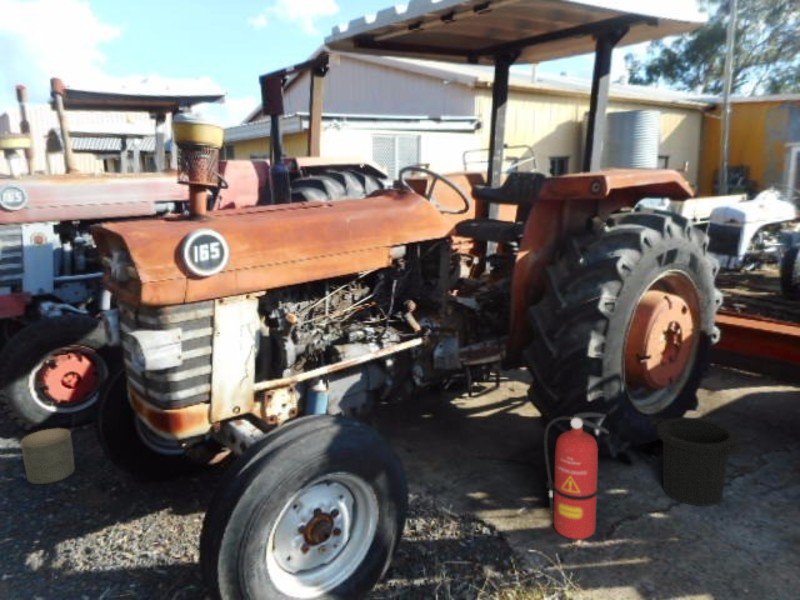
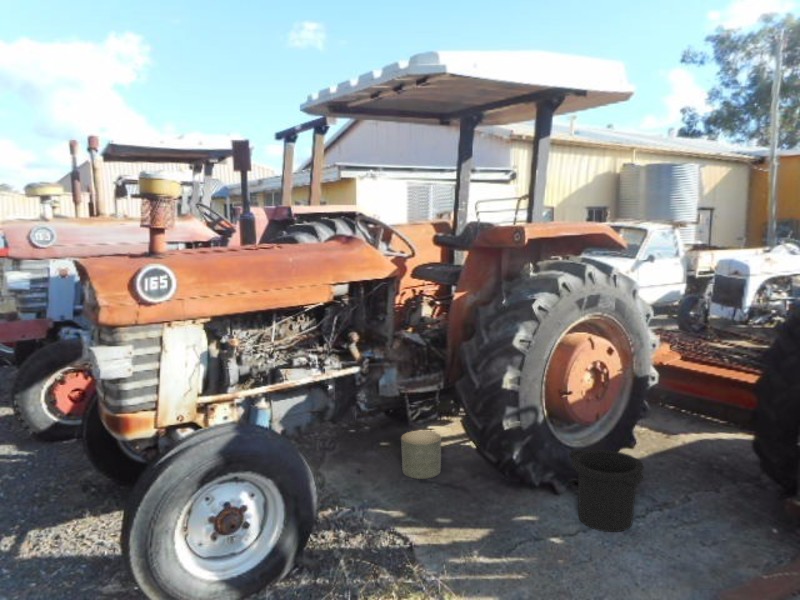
fire extinguisher: present [544,412,608,539] -> none [455,436,509,553]
planter: present [21,428,74,484] -> present [401,430,441,479]

